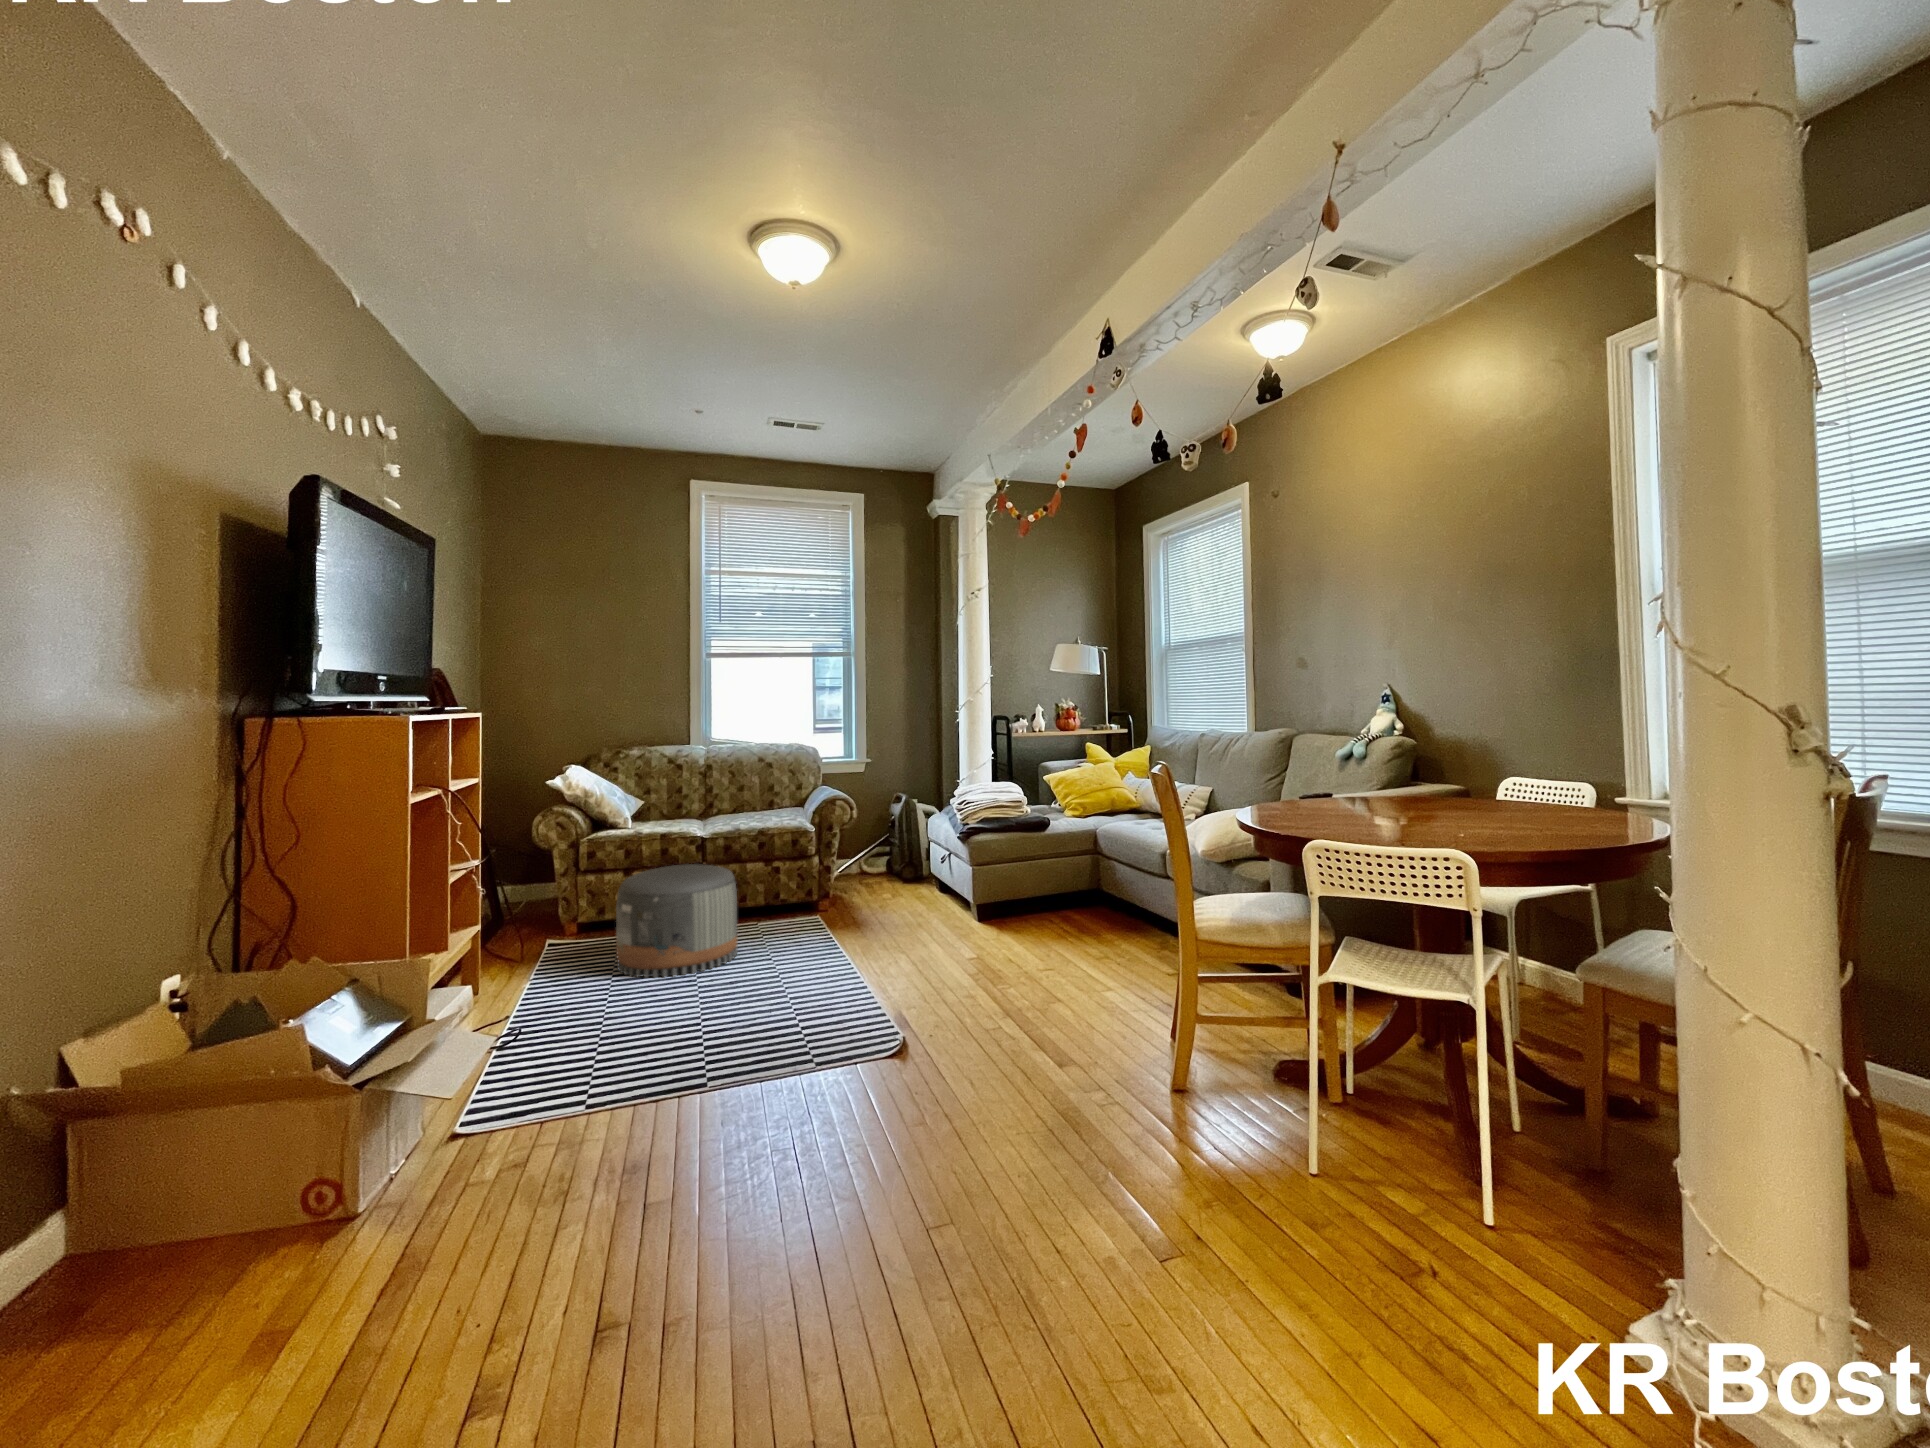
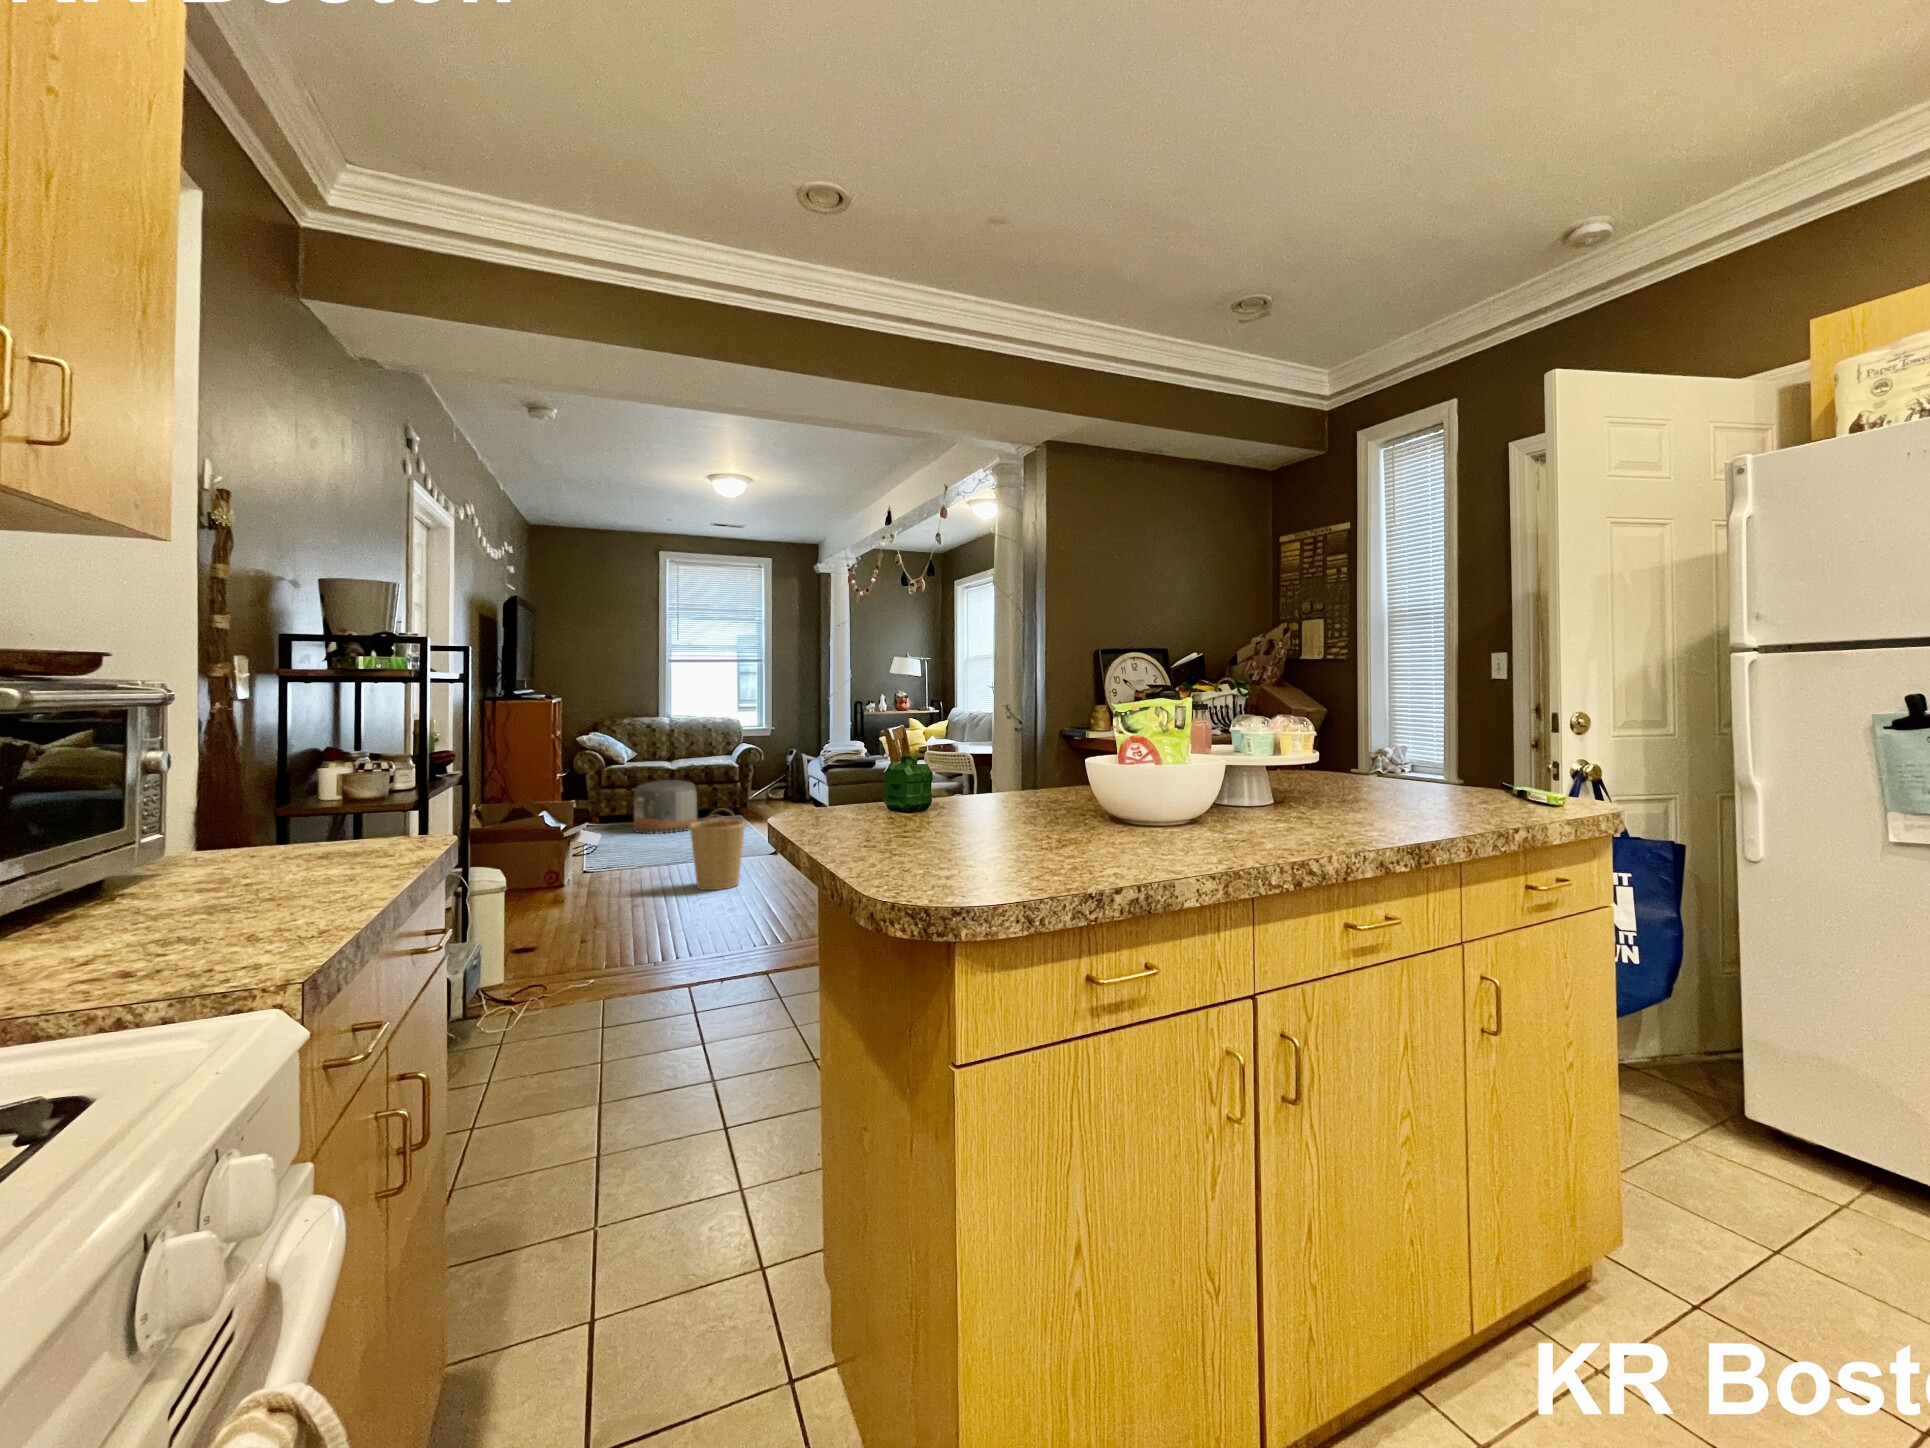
basket: none [635,1036,820,1361] -> present [689,814,745,890]

